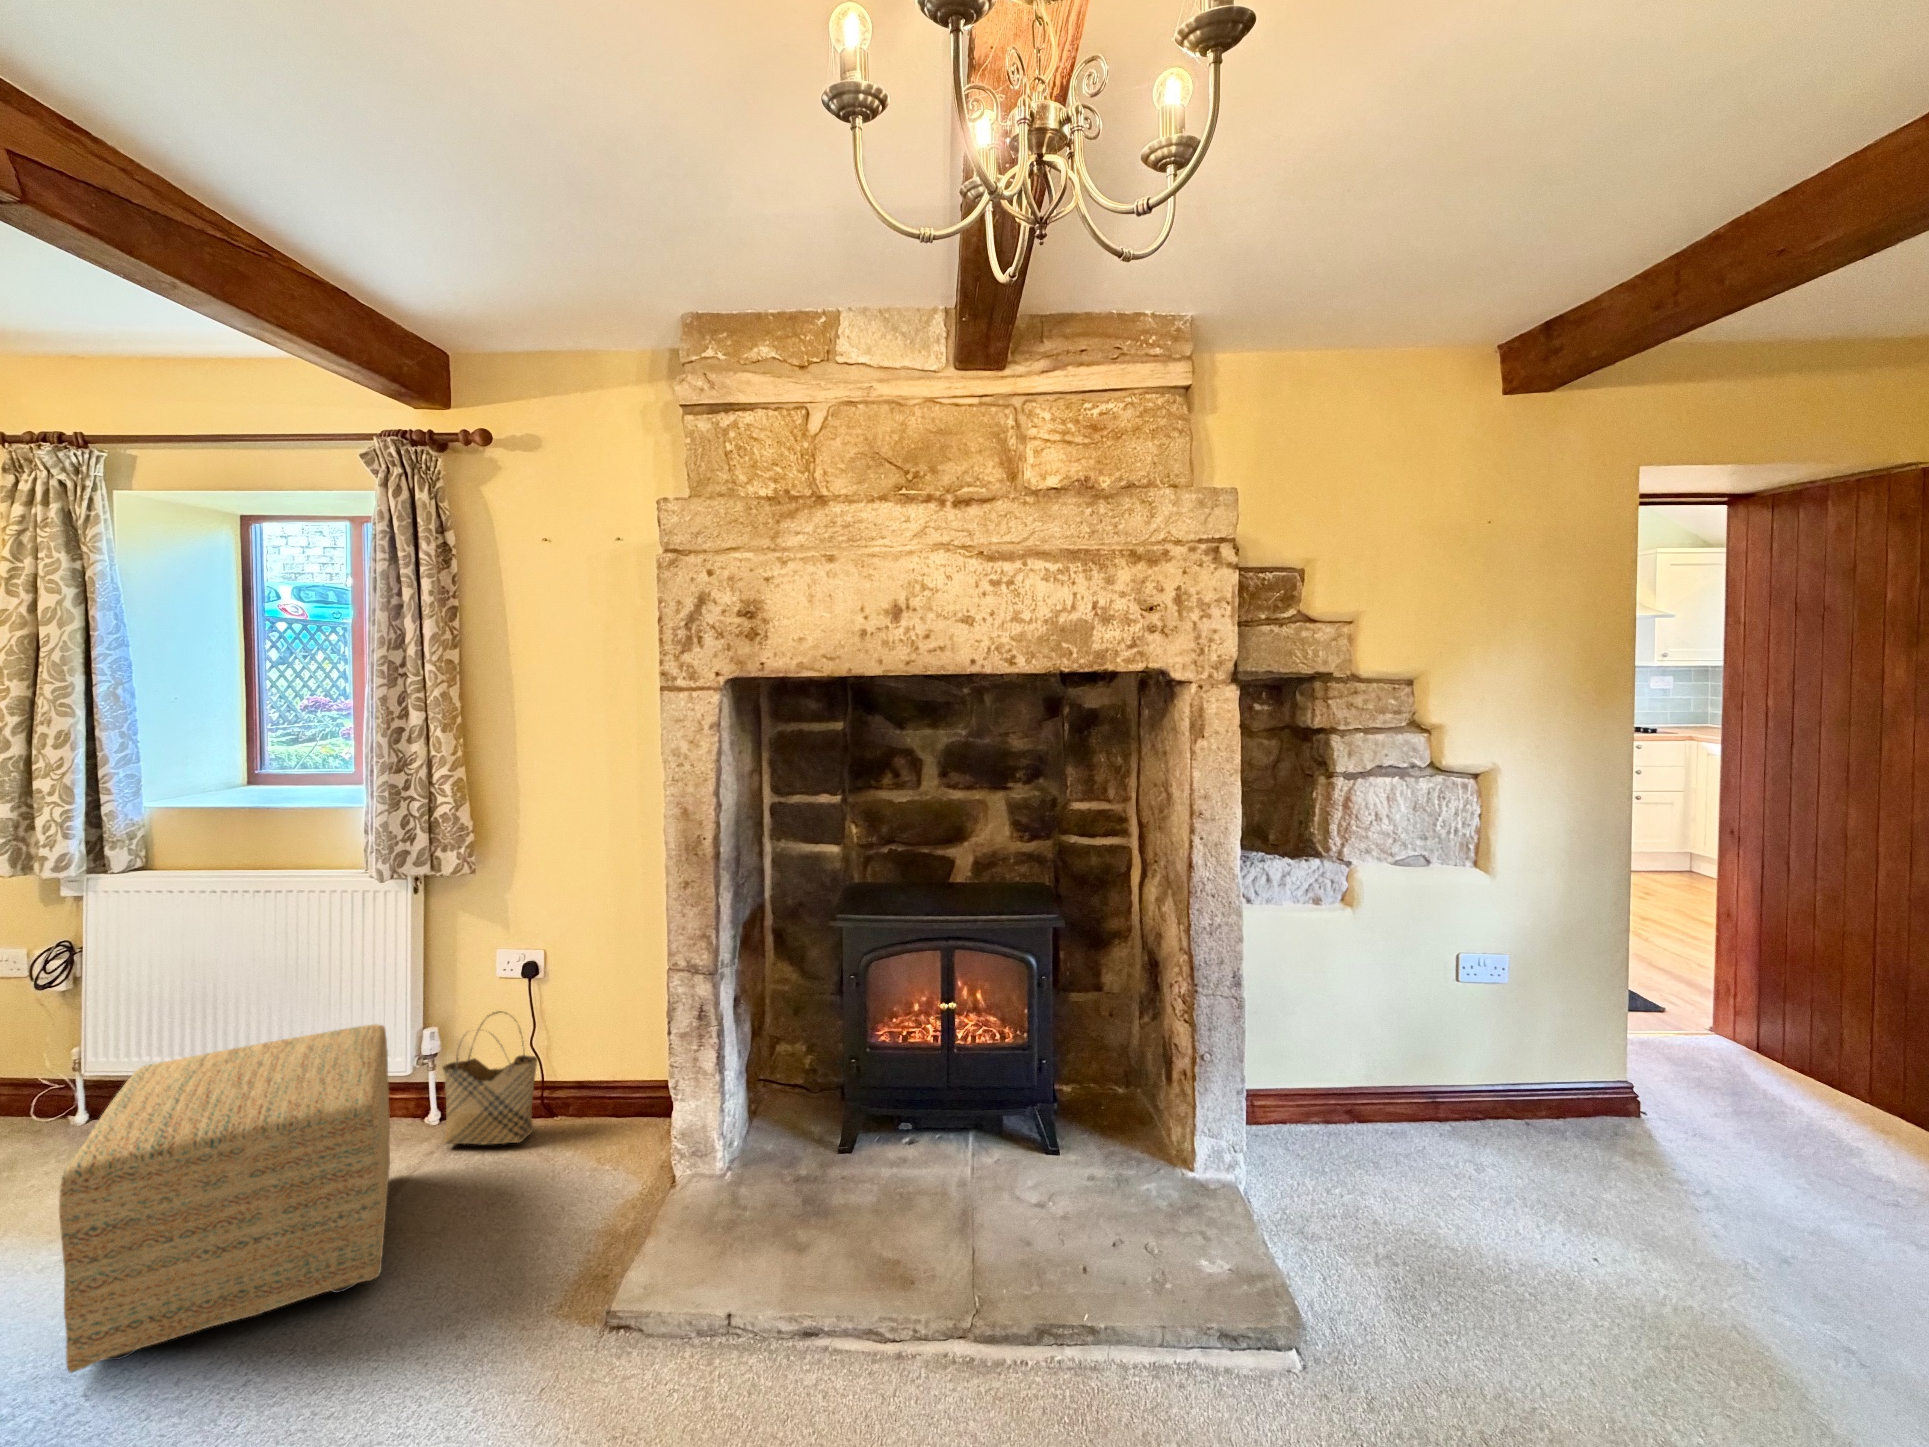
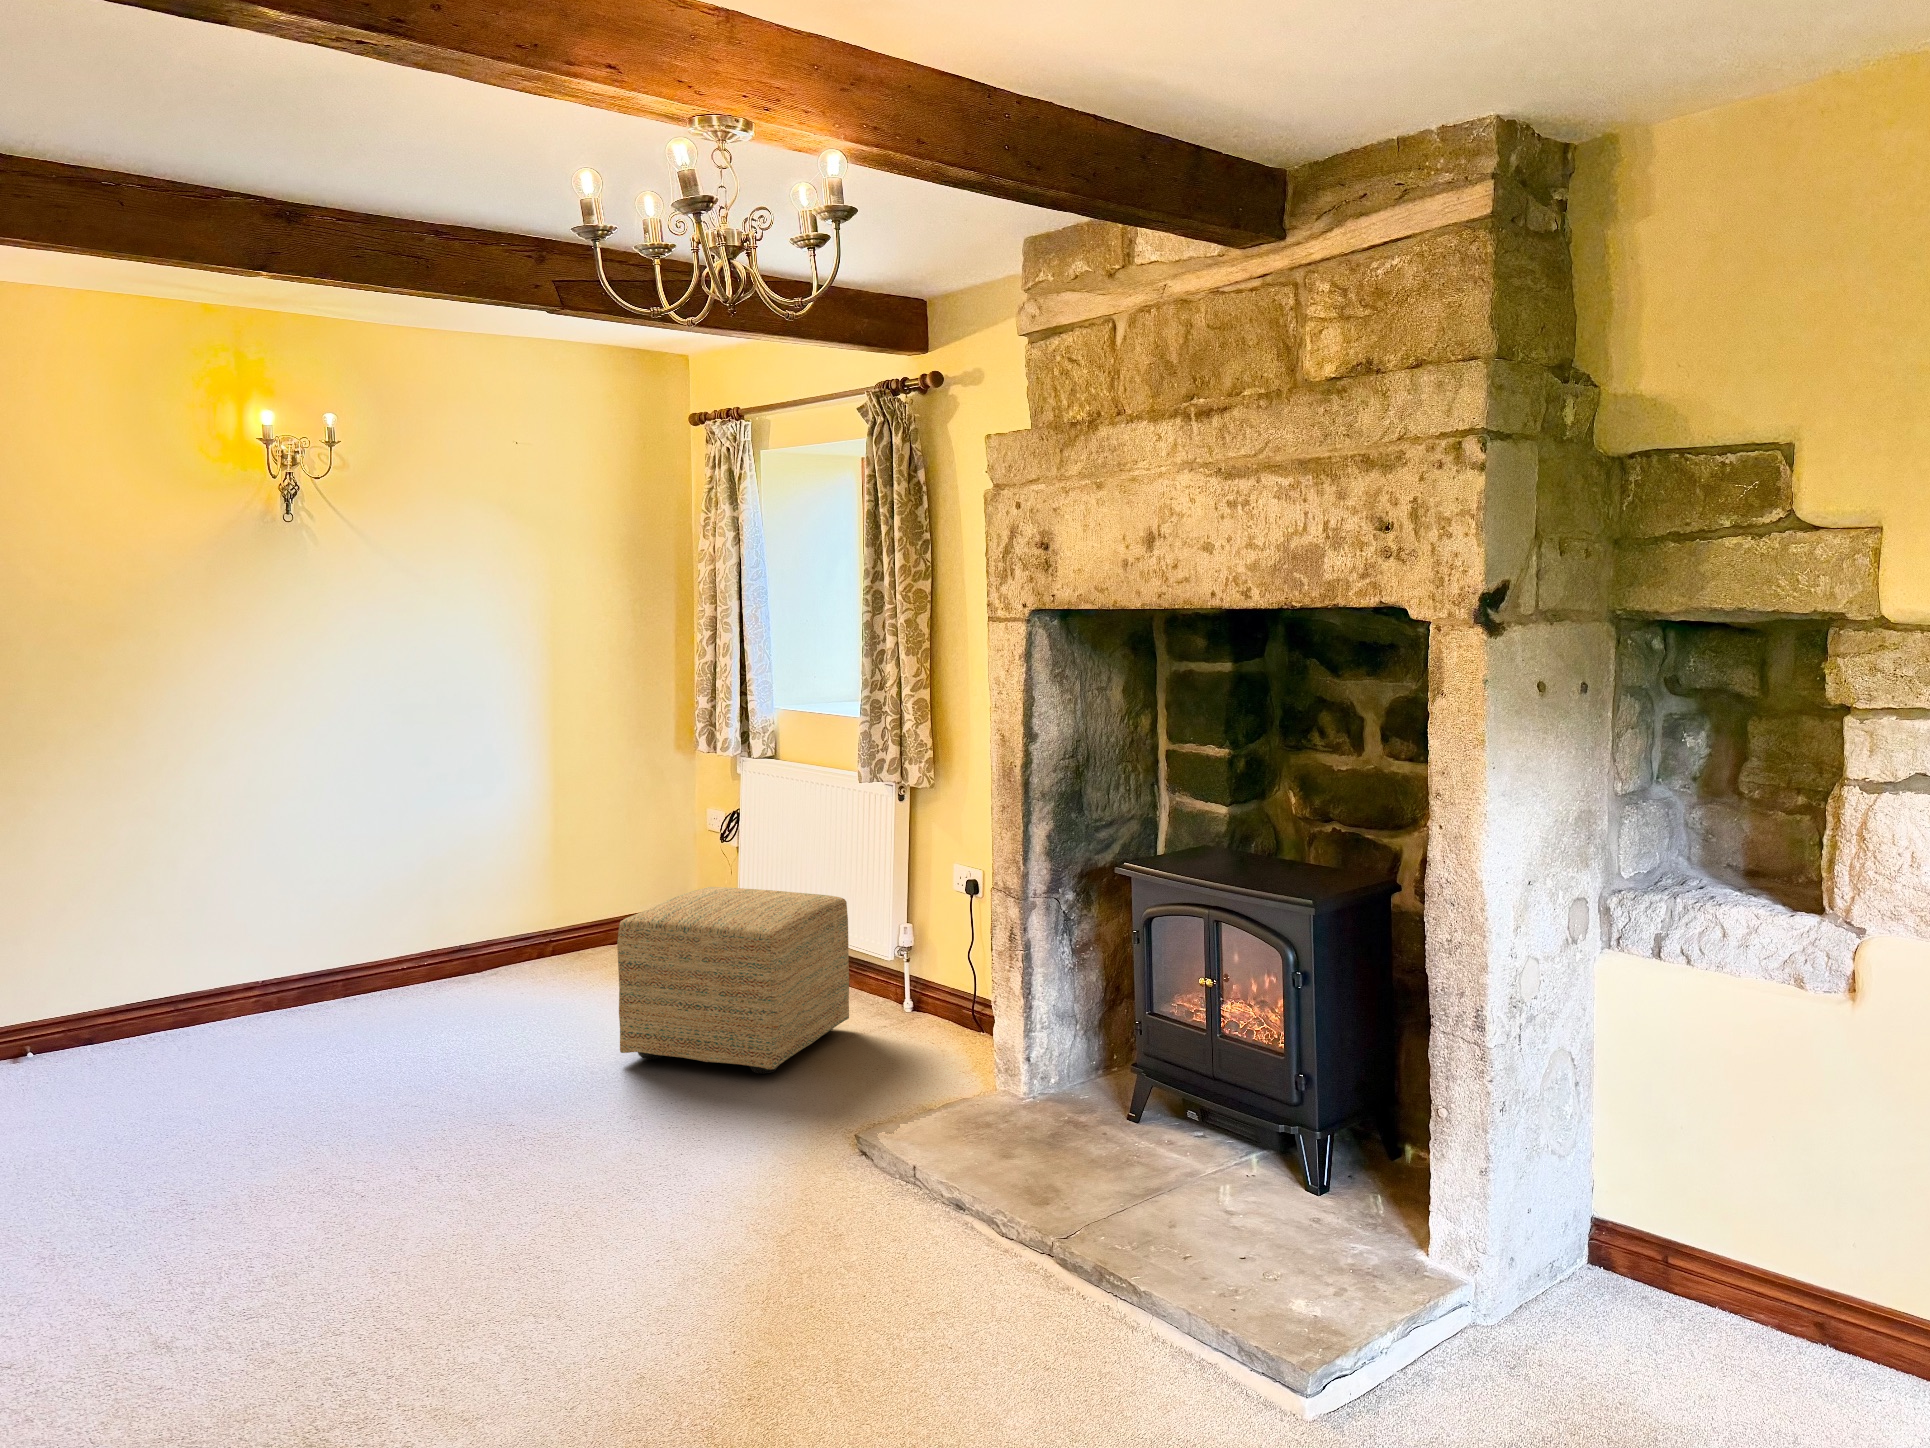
woven basket: present [443,1011,538,1145] -> none [896,919,965,1038]

